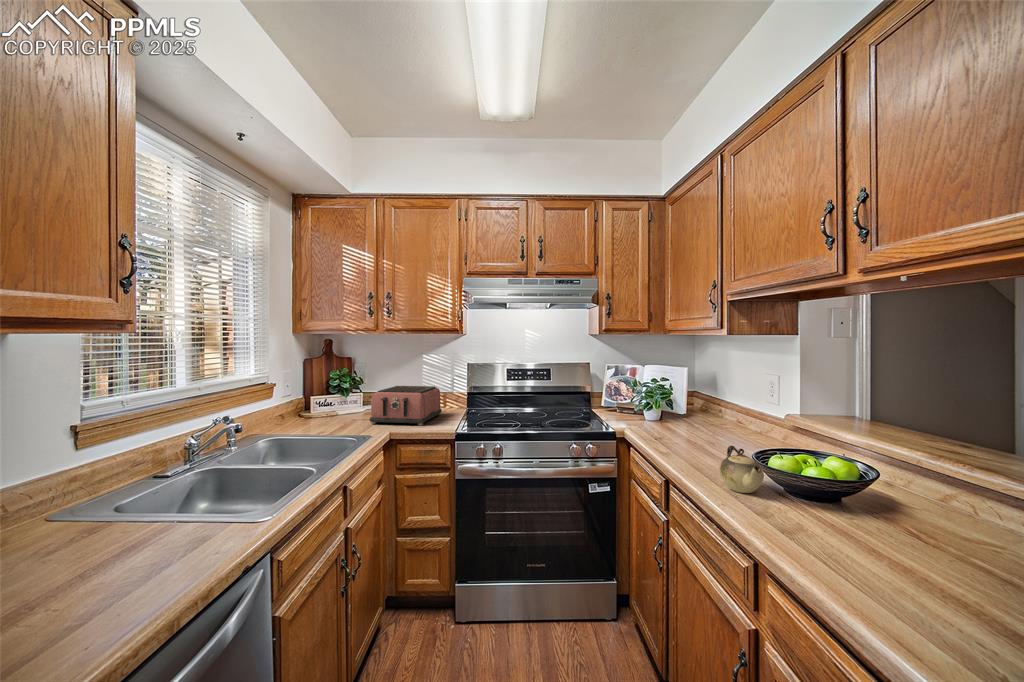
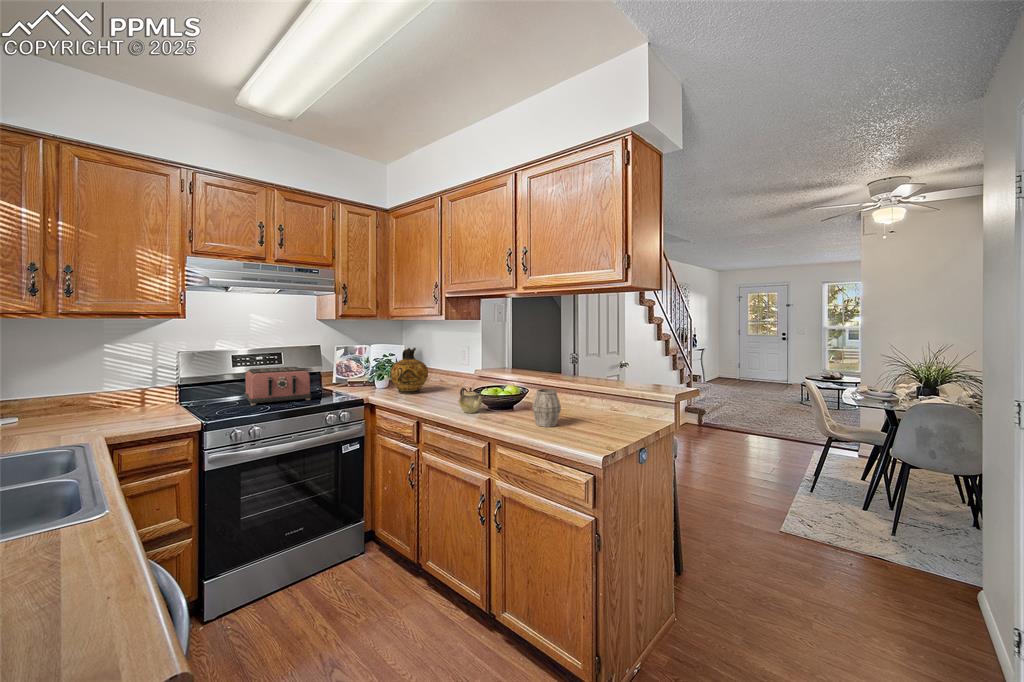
ceramic jug: none [653,372,706,434] -> present [390,348,428,394]
toaster: present [370,386,442,426] -> present [244,367,311,406]
mug: none [862,490,952,593] -> present [532,389,561,427]

